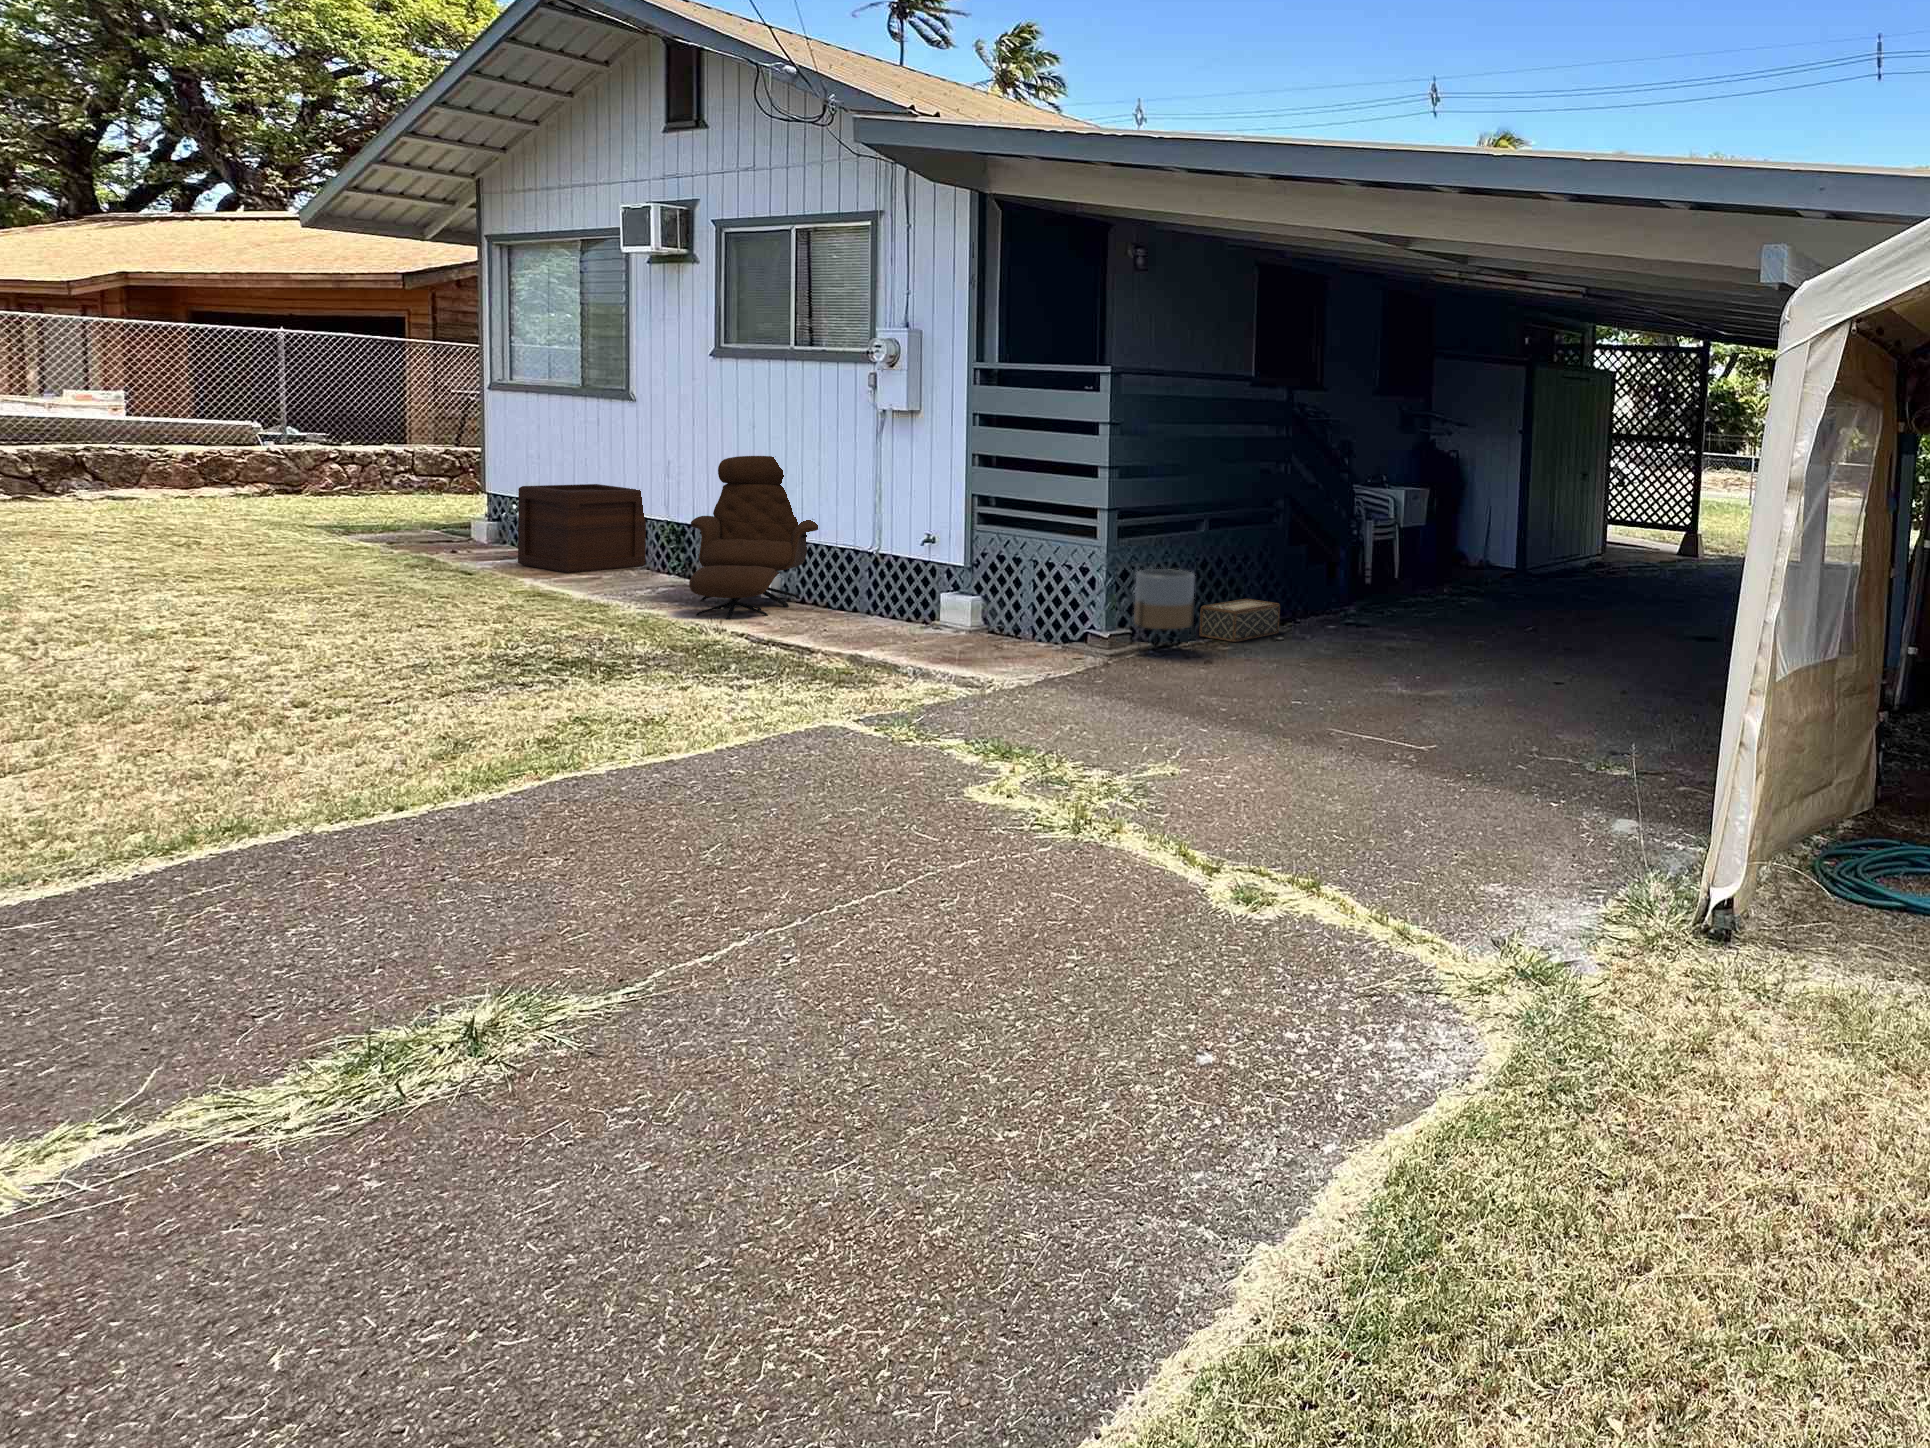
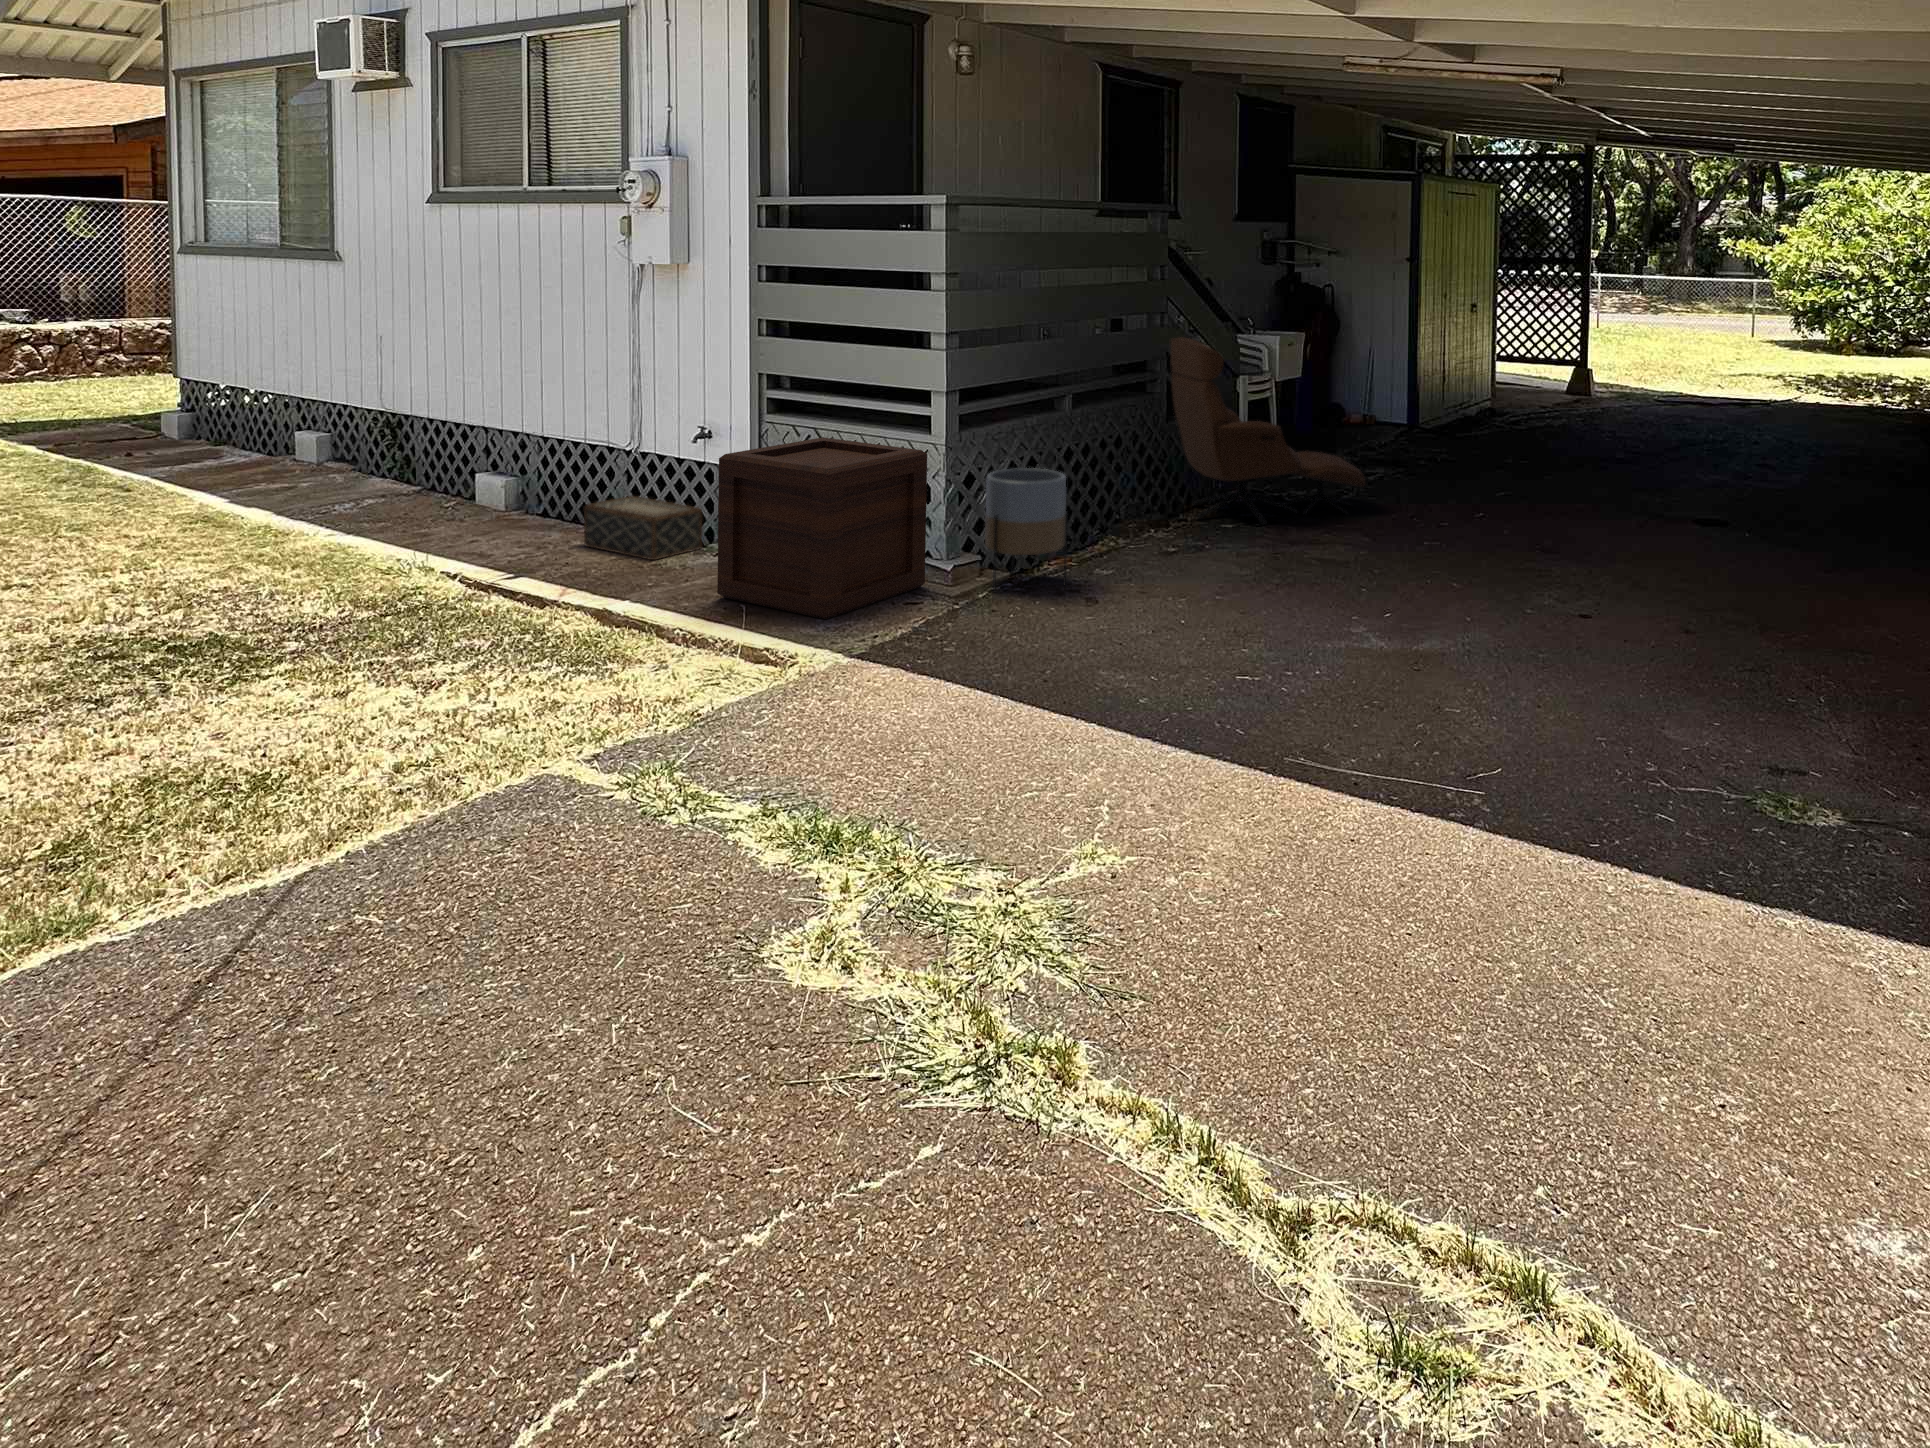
lounge chair: present [689,456,818,620] -> present [1171,337,1365,525]
wooden crate: present [518,484,646,573] -> present [717,437,927,619]
woven basket: present [1199,599,1280,642] -> present [584,496,702,560]

